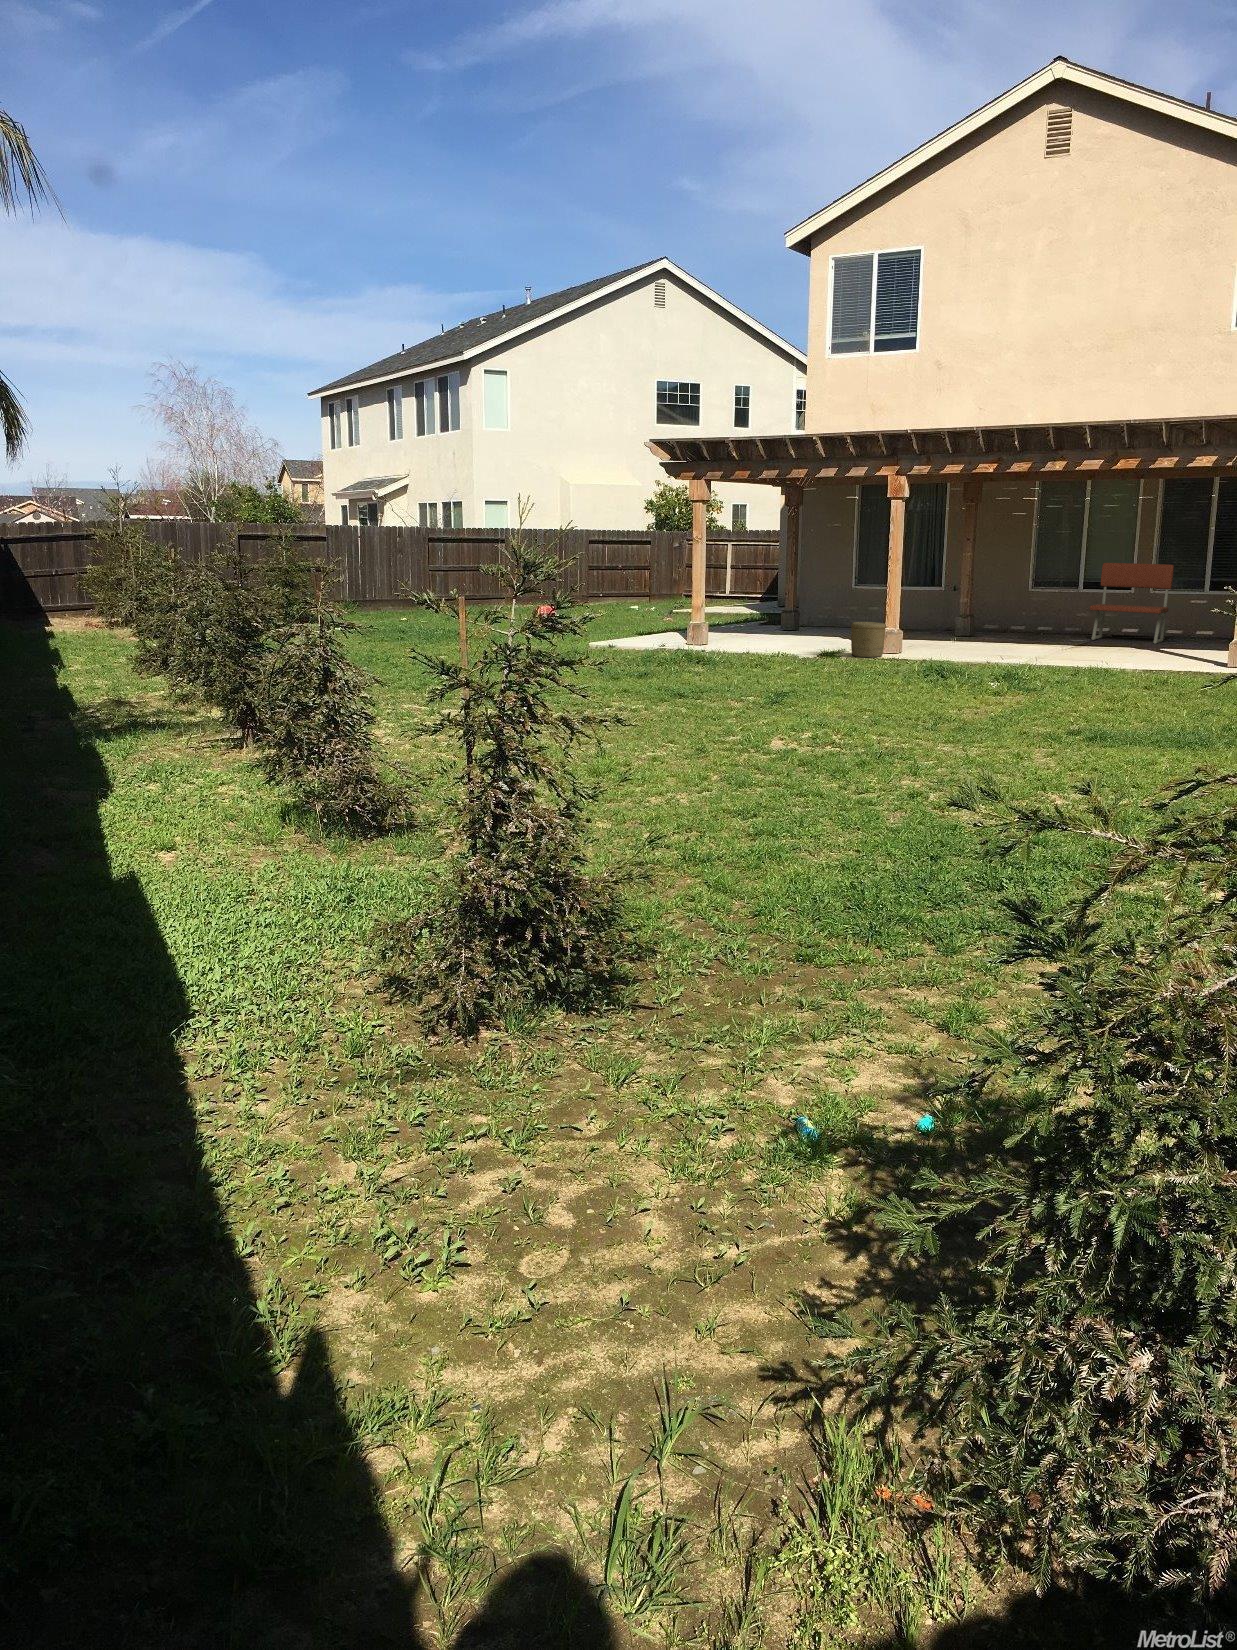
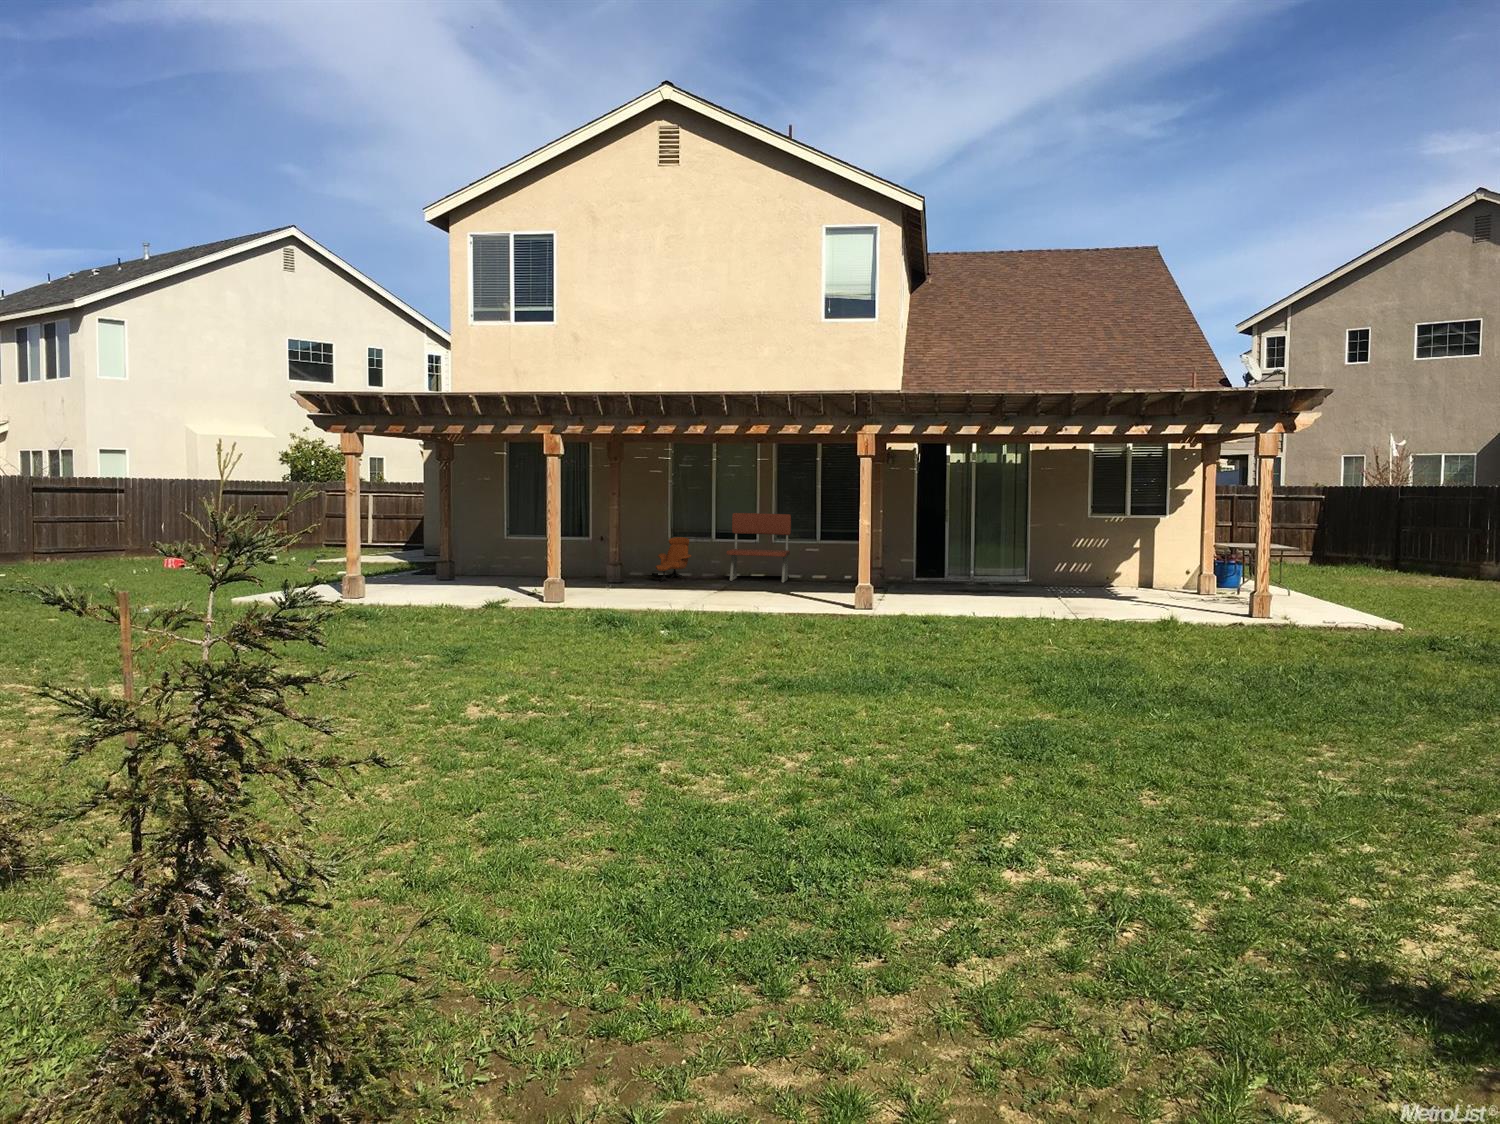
lounge chair: none [1004,590,1051,638] -> present [655,537,692,582]
woven basket: present [851,622,886,657] -> none [518,574,553,609]

